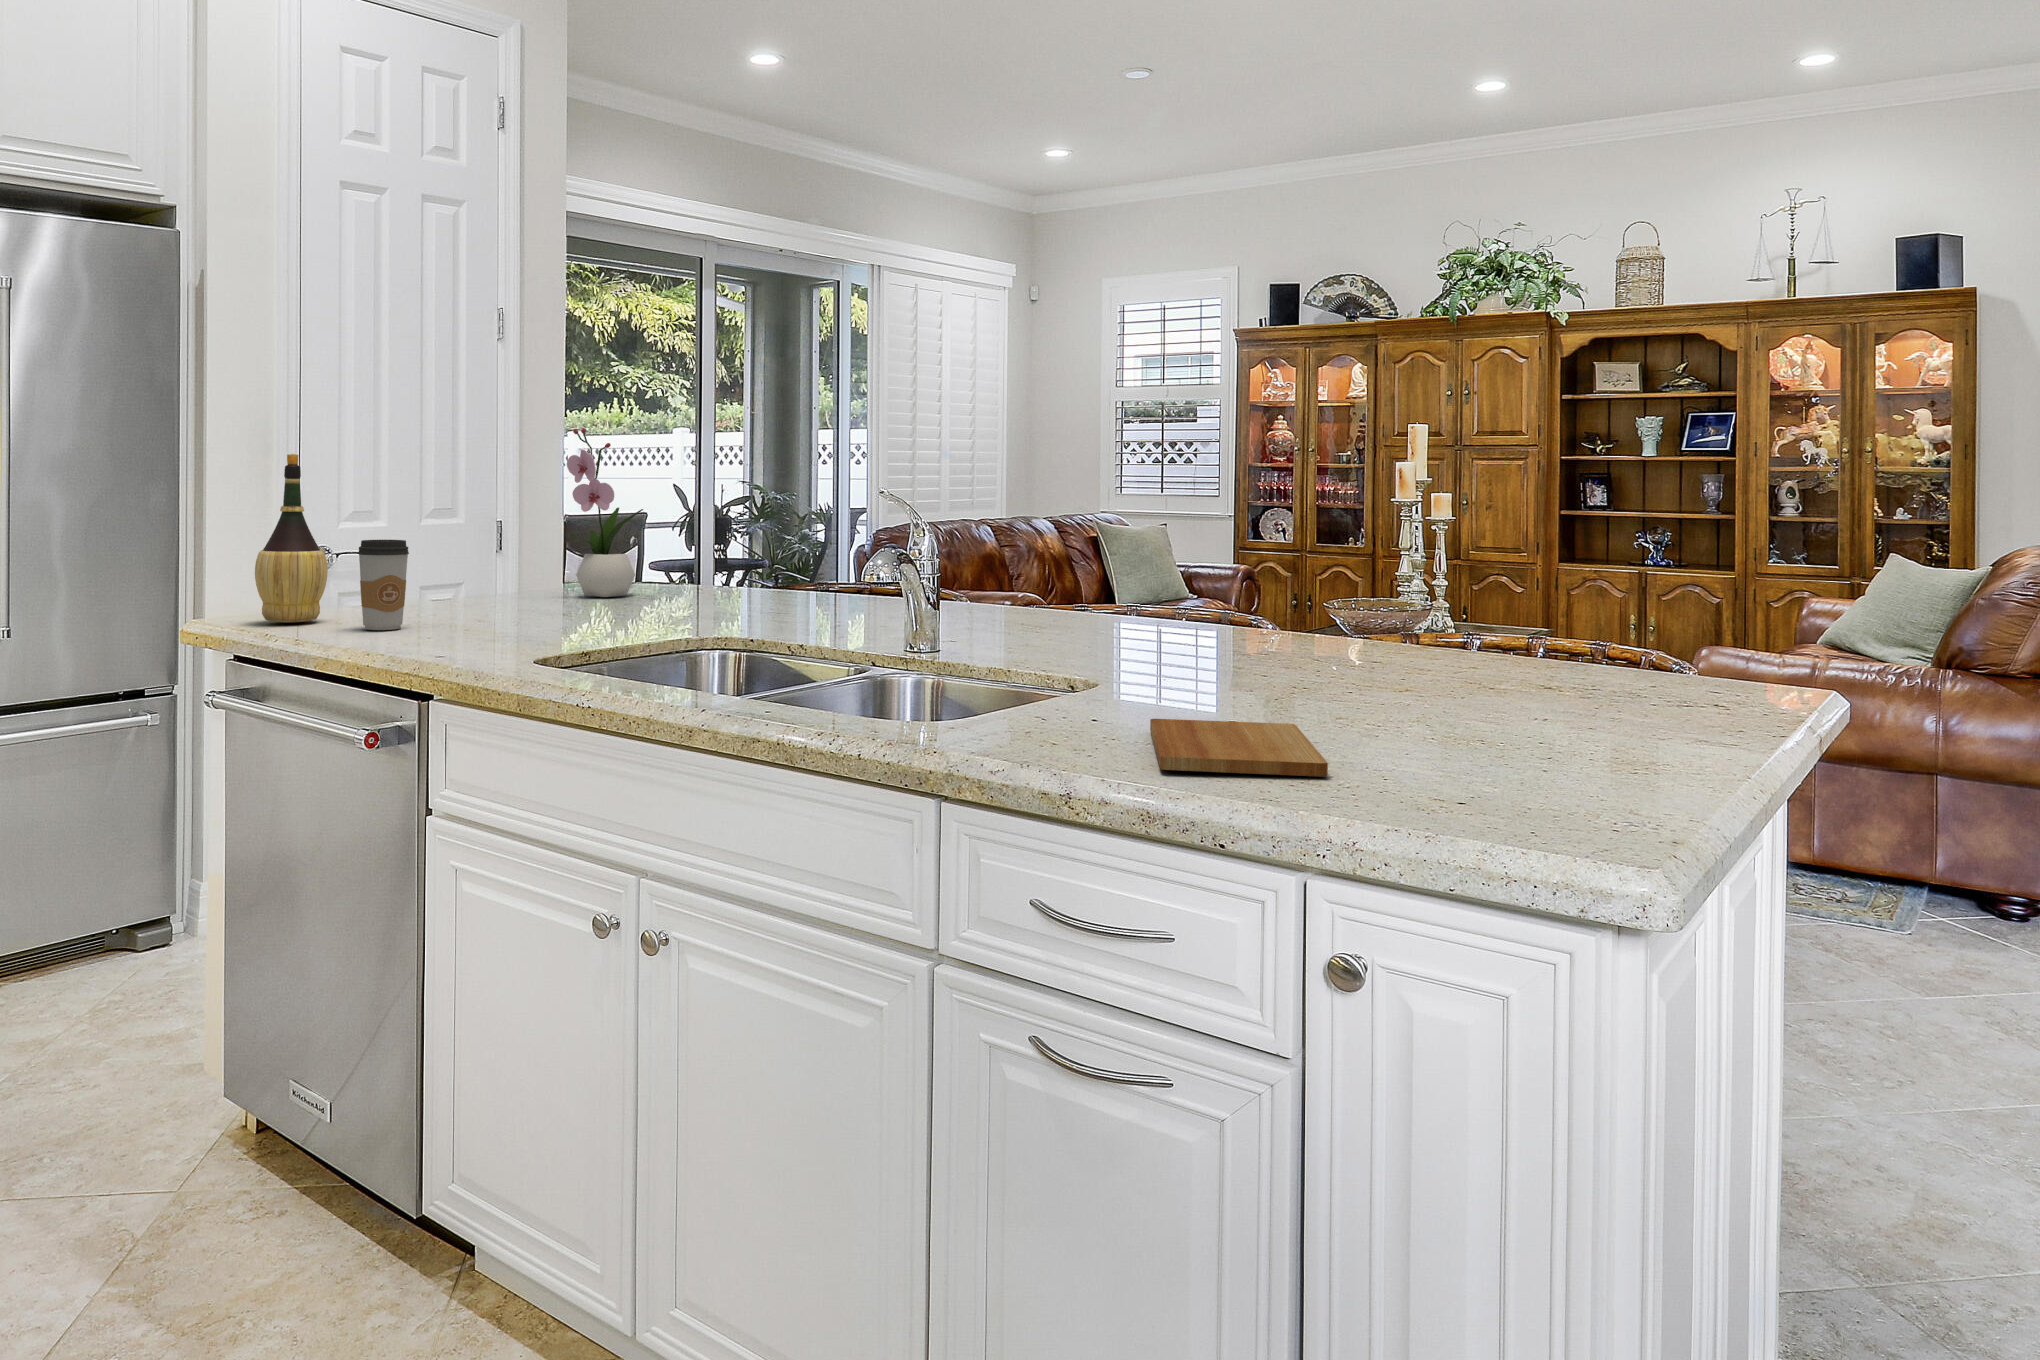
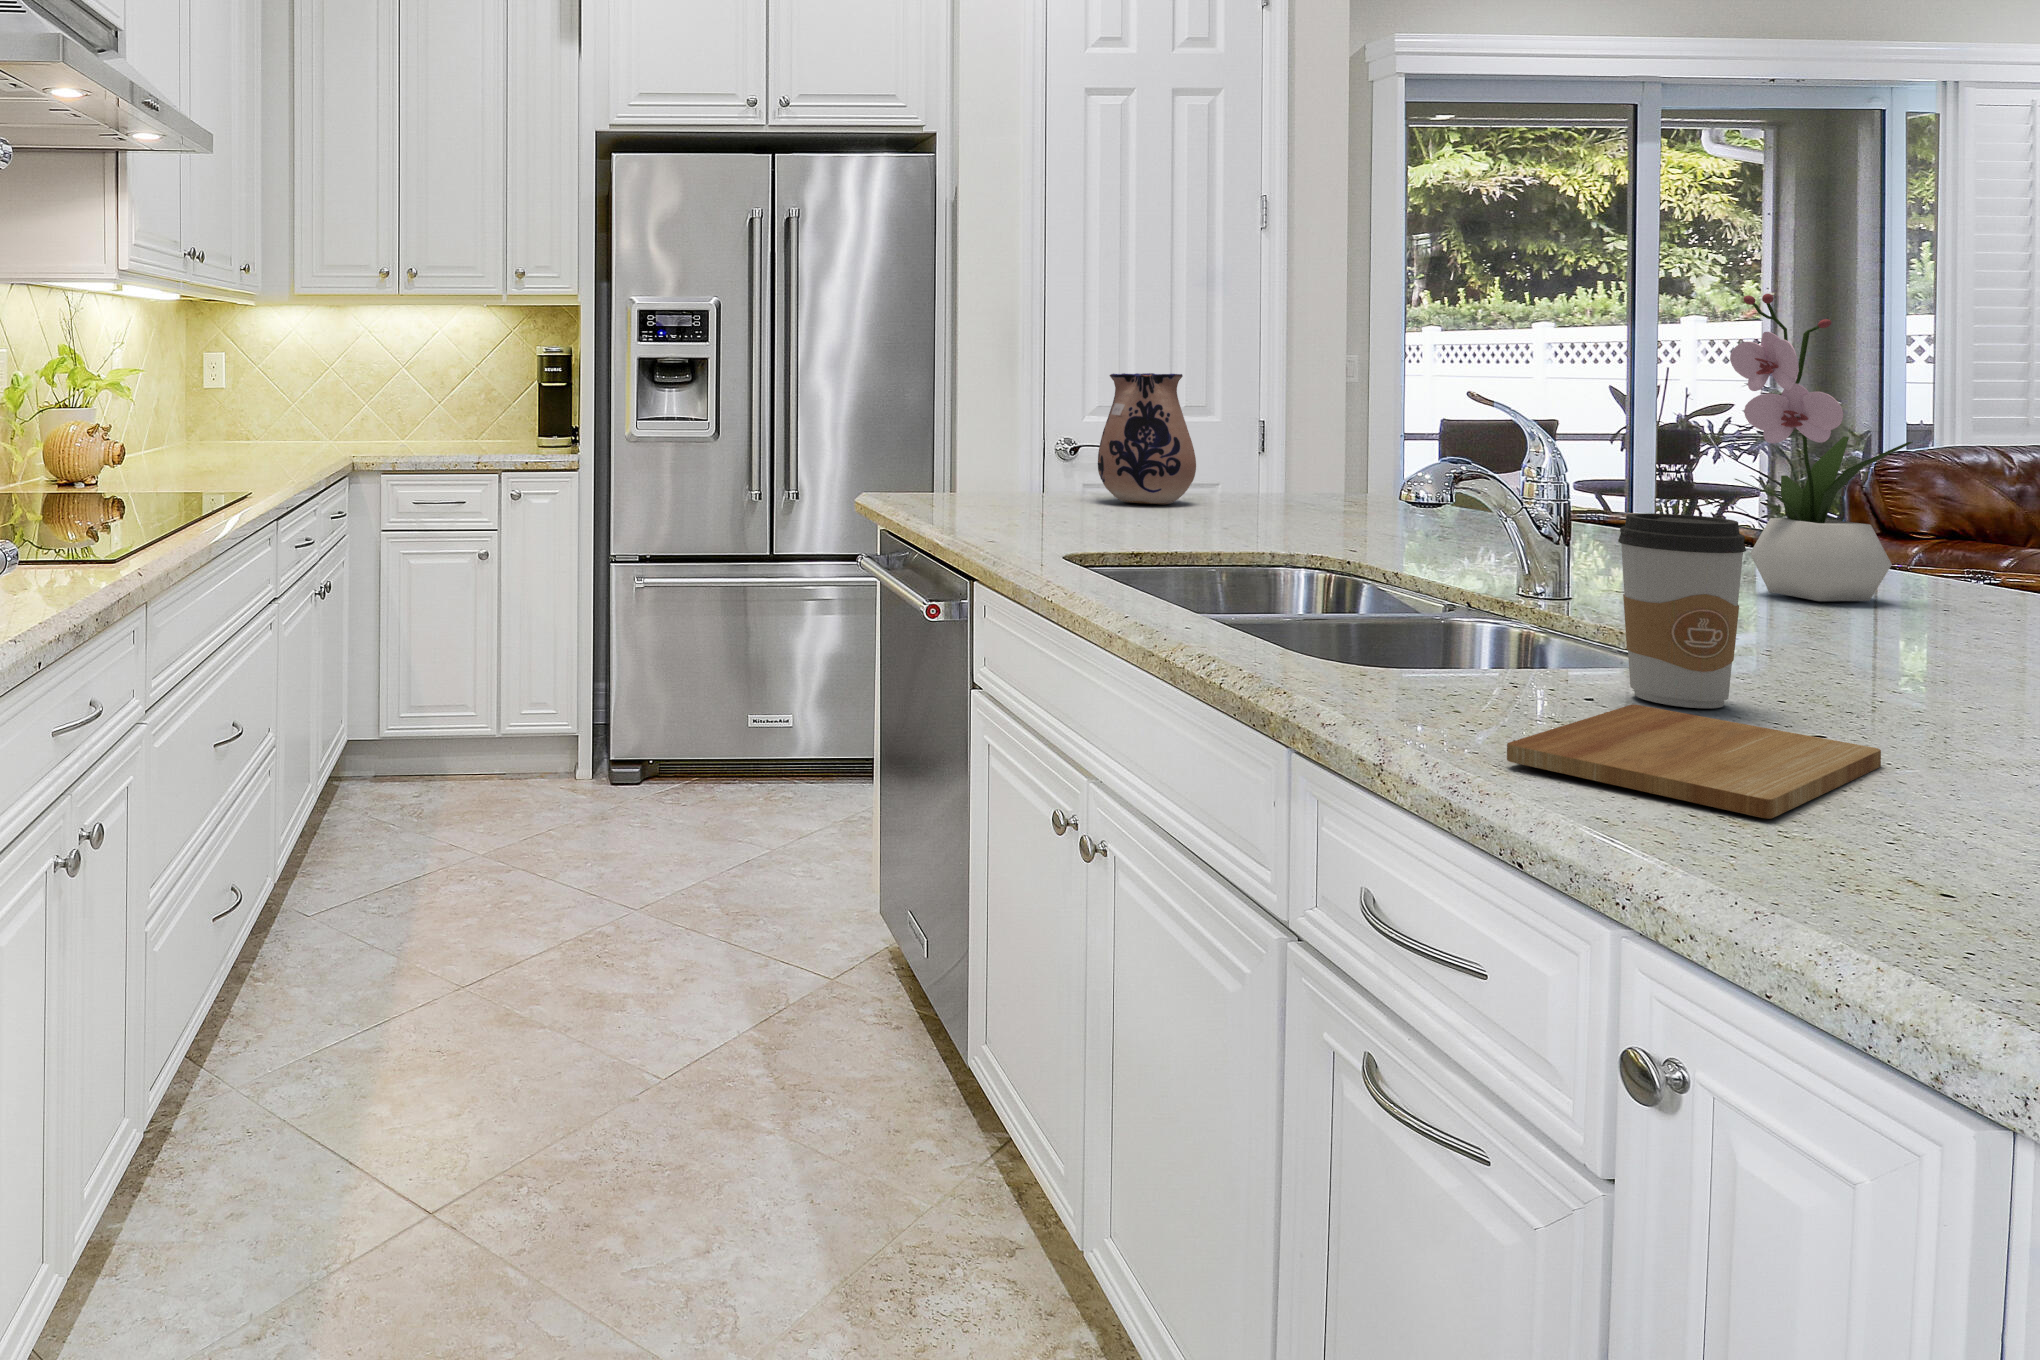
flower arrangement: present [567,428,643,597] -> present [1730,294,1913,601]
wine bottle: present [255,454,327,623] -> none [915,350,978,502]
ceramic pitcher: none [442,479,536,609] -> present [1098,373,1196,504]
coffee cup: present [358,540,409,630] -> present [1618,513,1746,708]

